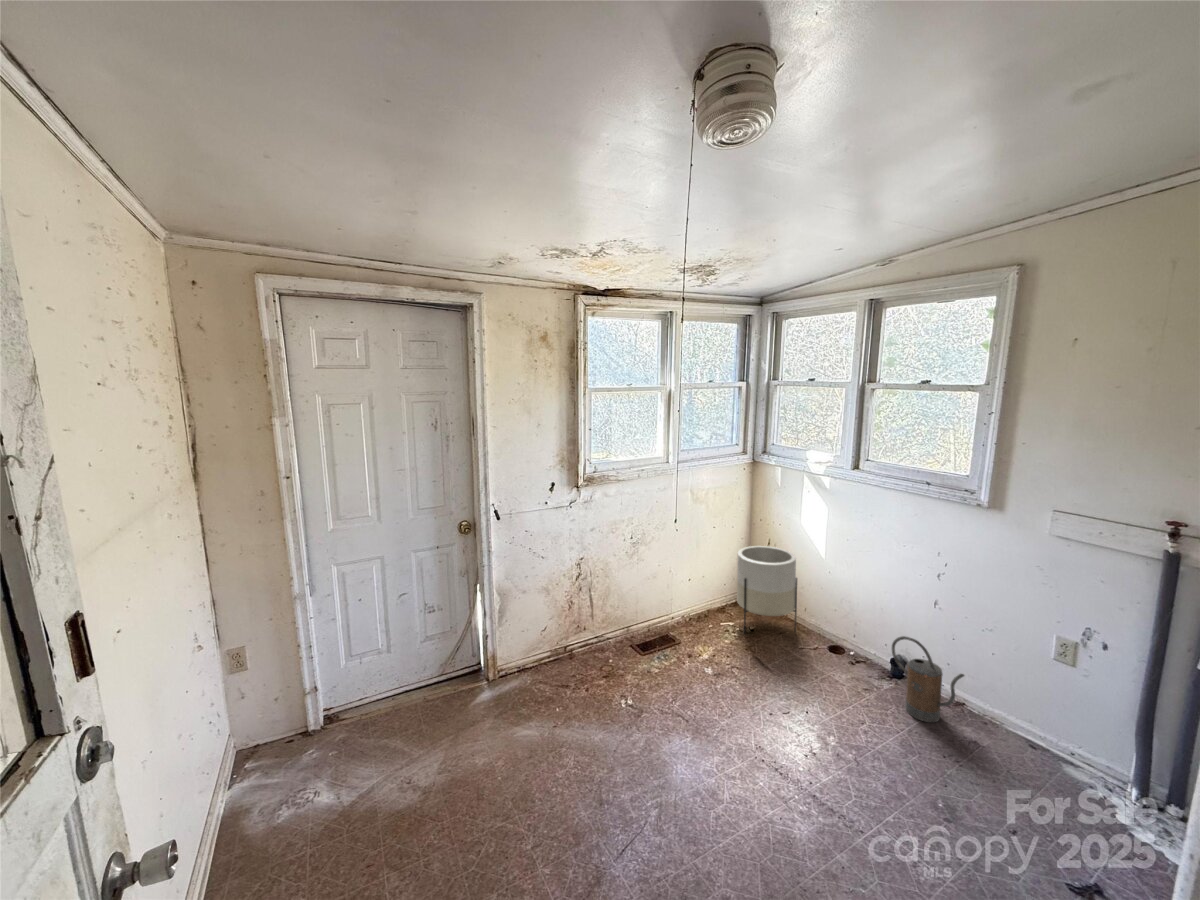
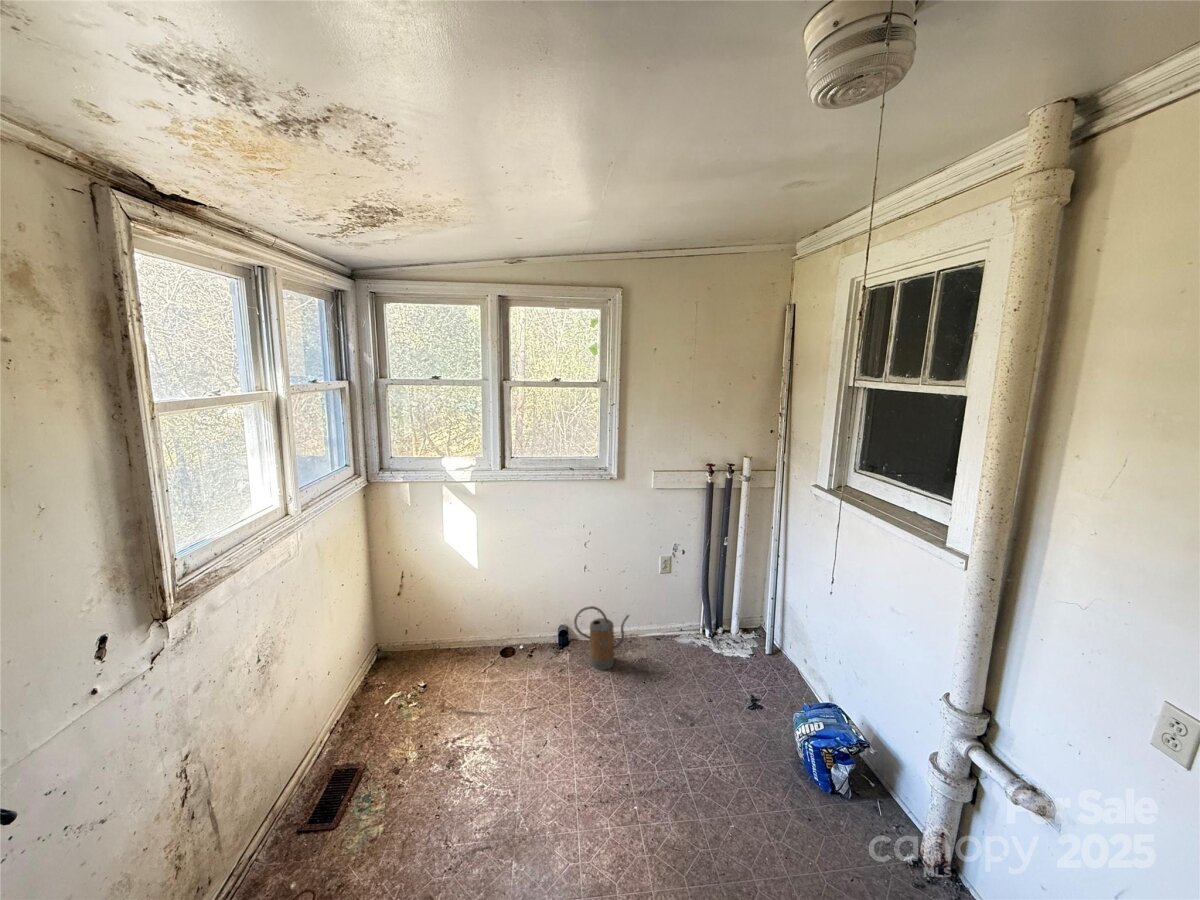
planter: present [737,546,797,633] -> none [387,576,465,696]

